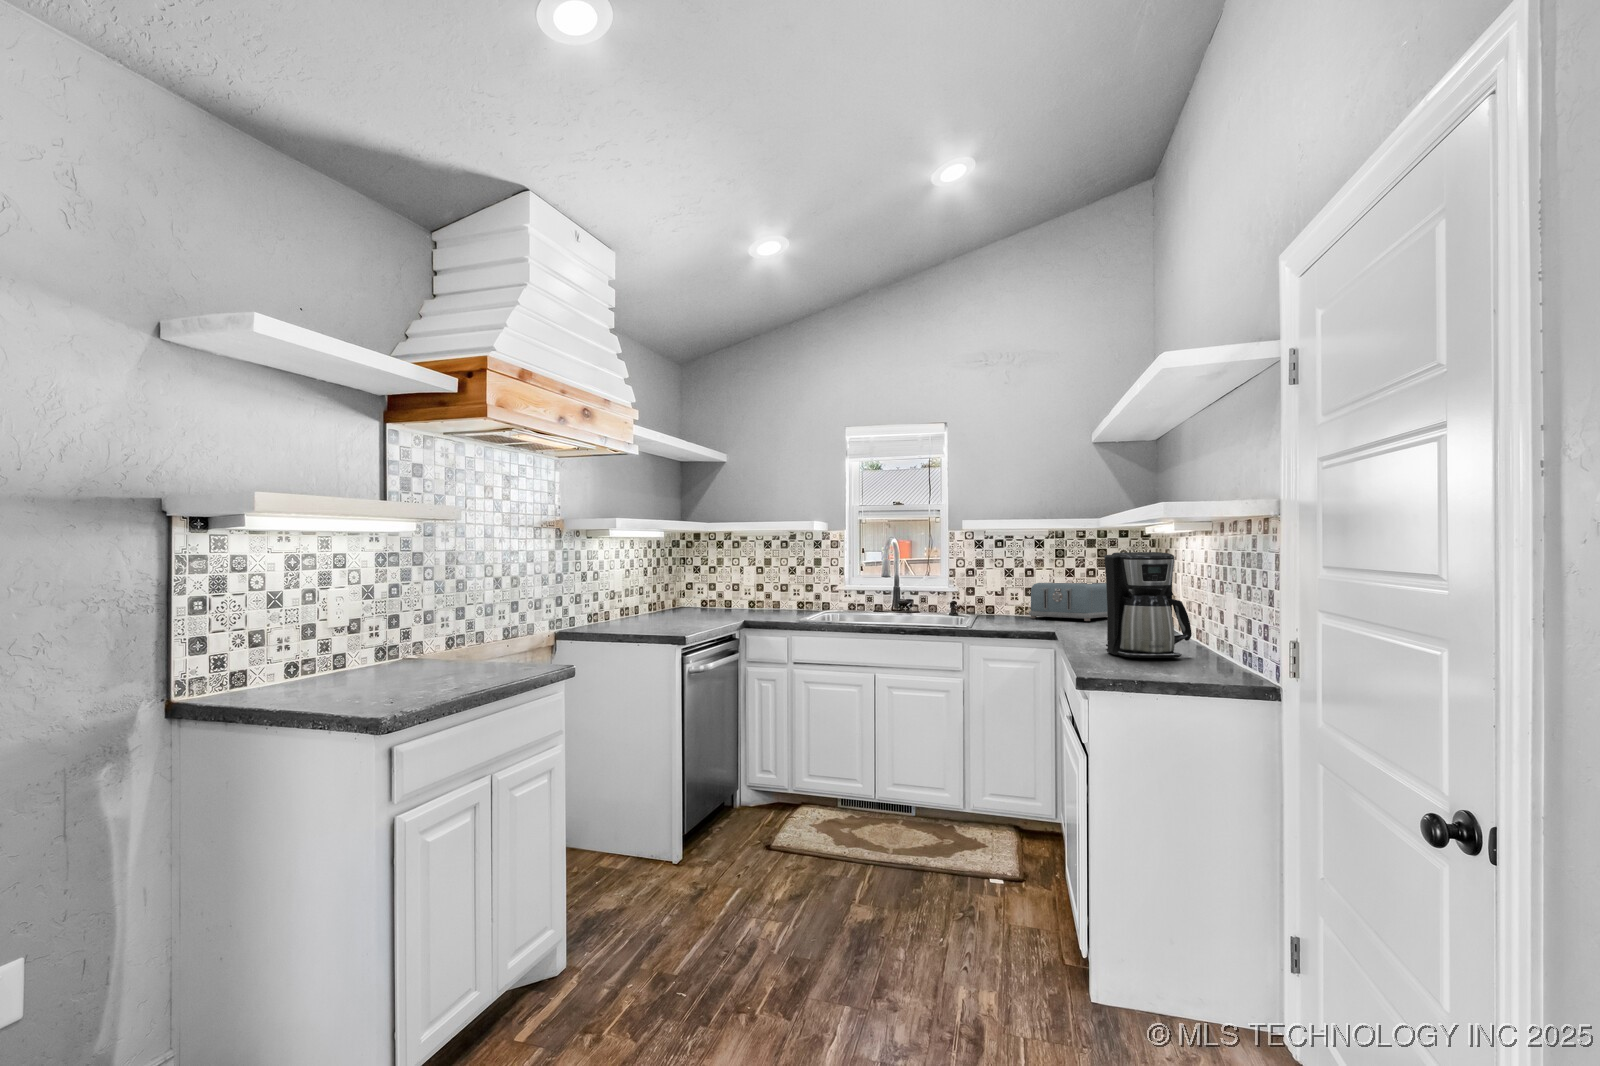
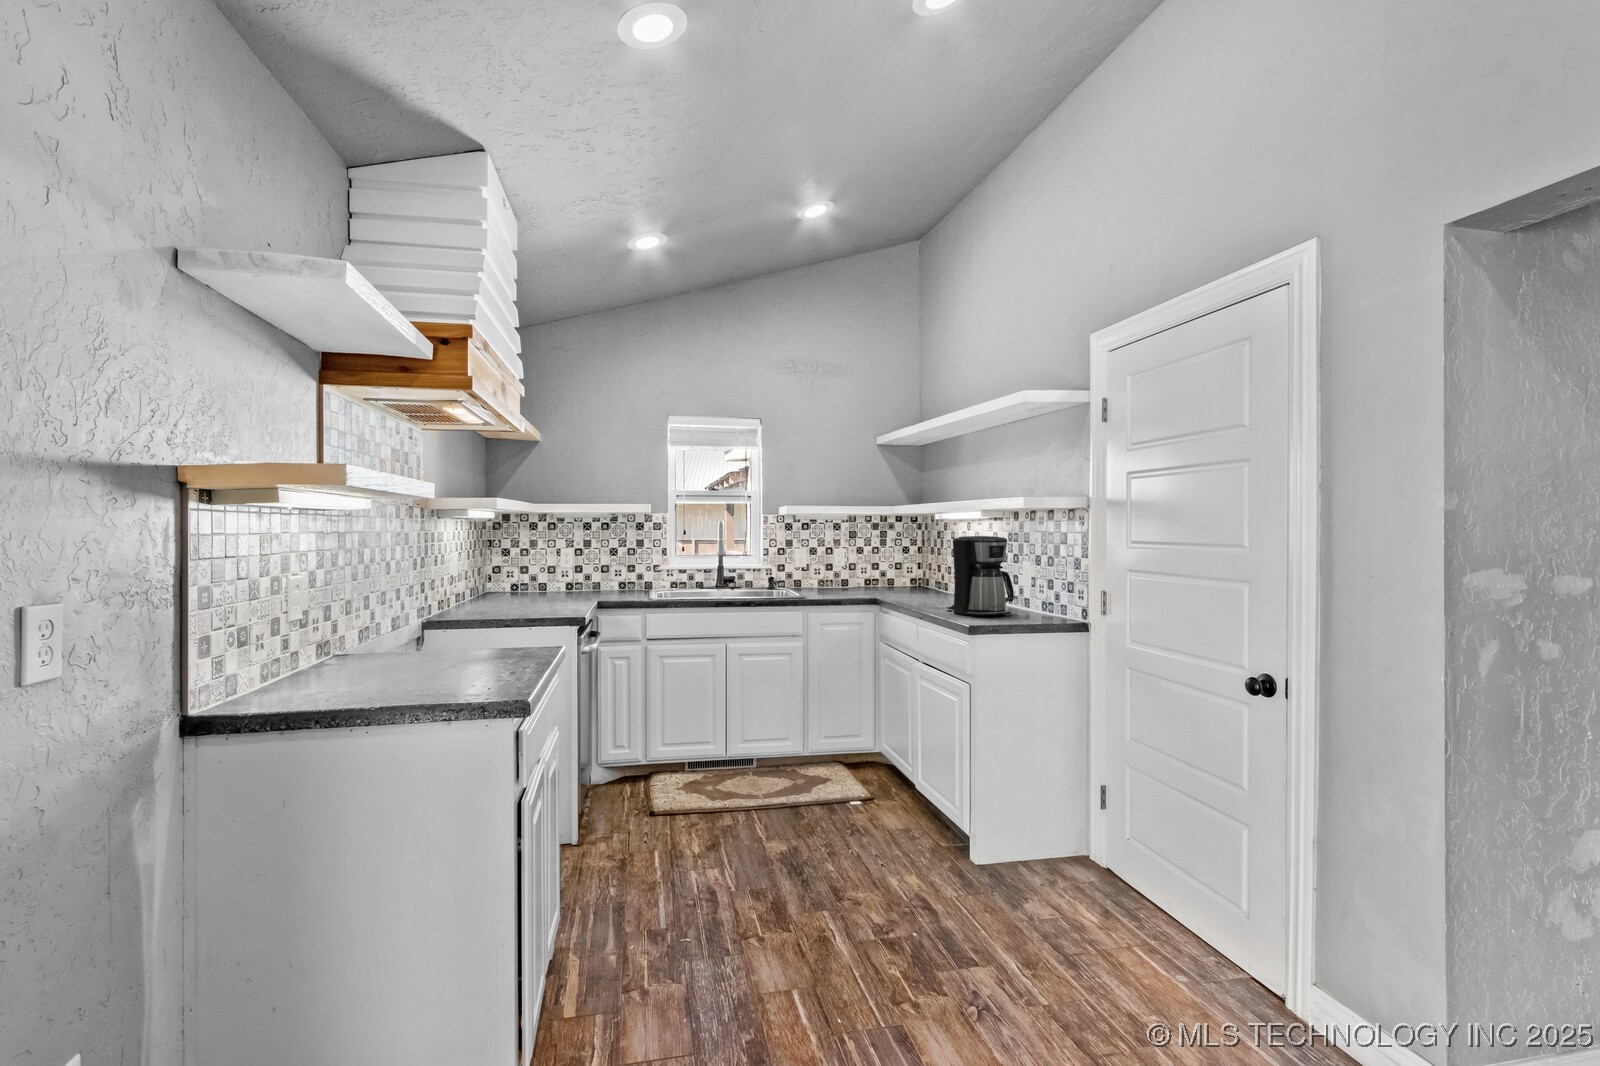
toaster: present [1029,582,1107,621] -> none [837,558,899,590]

